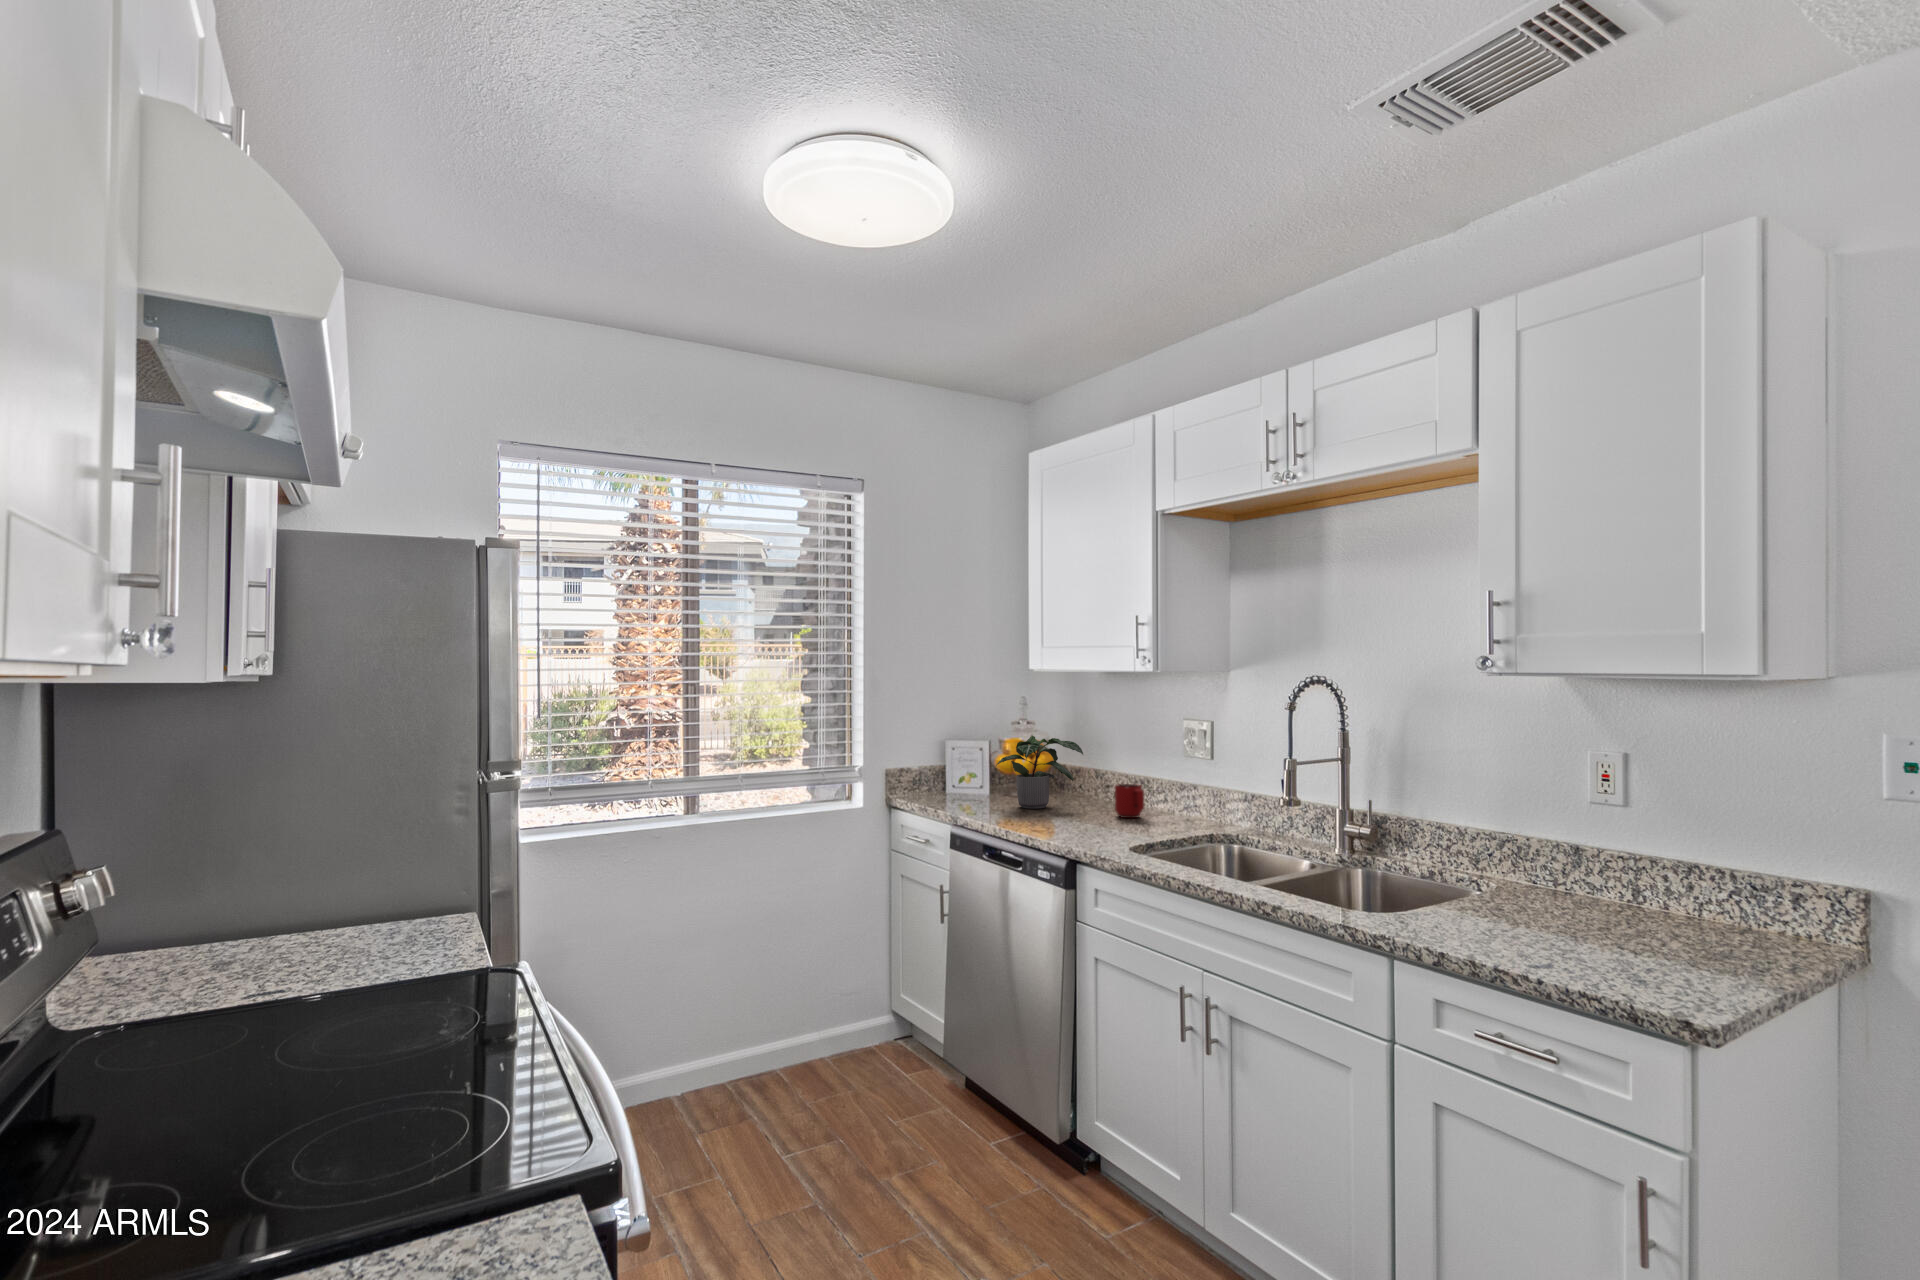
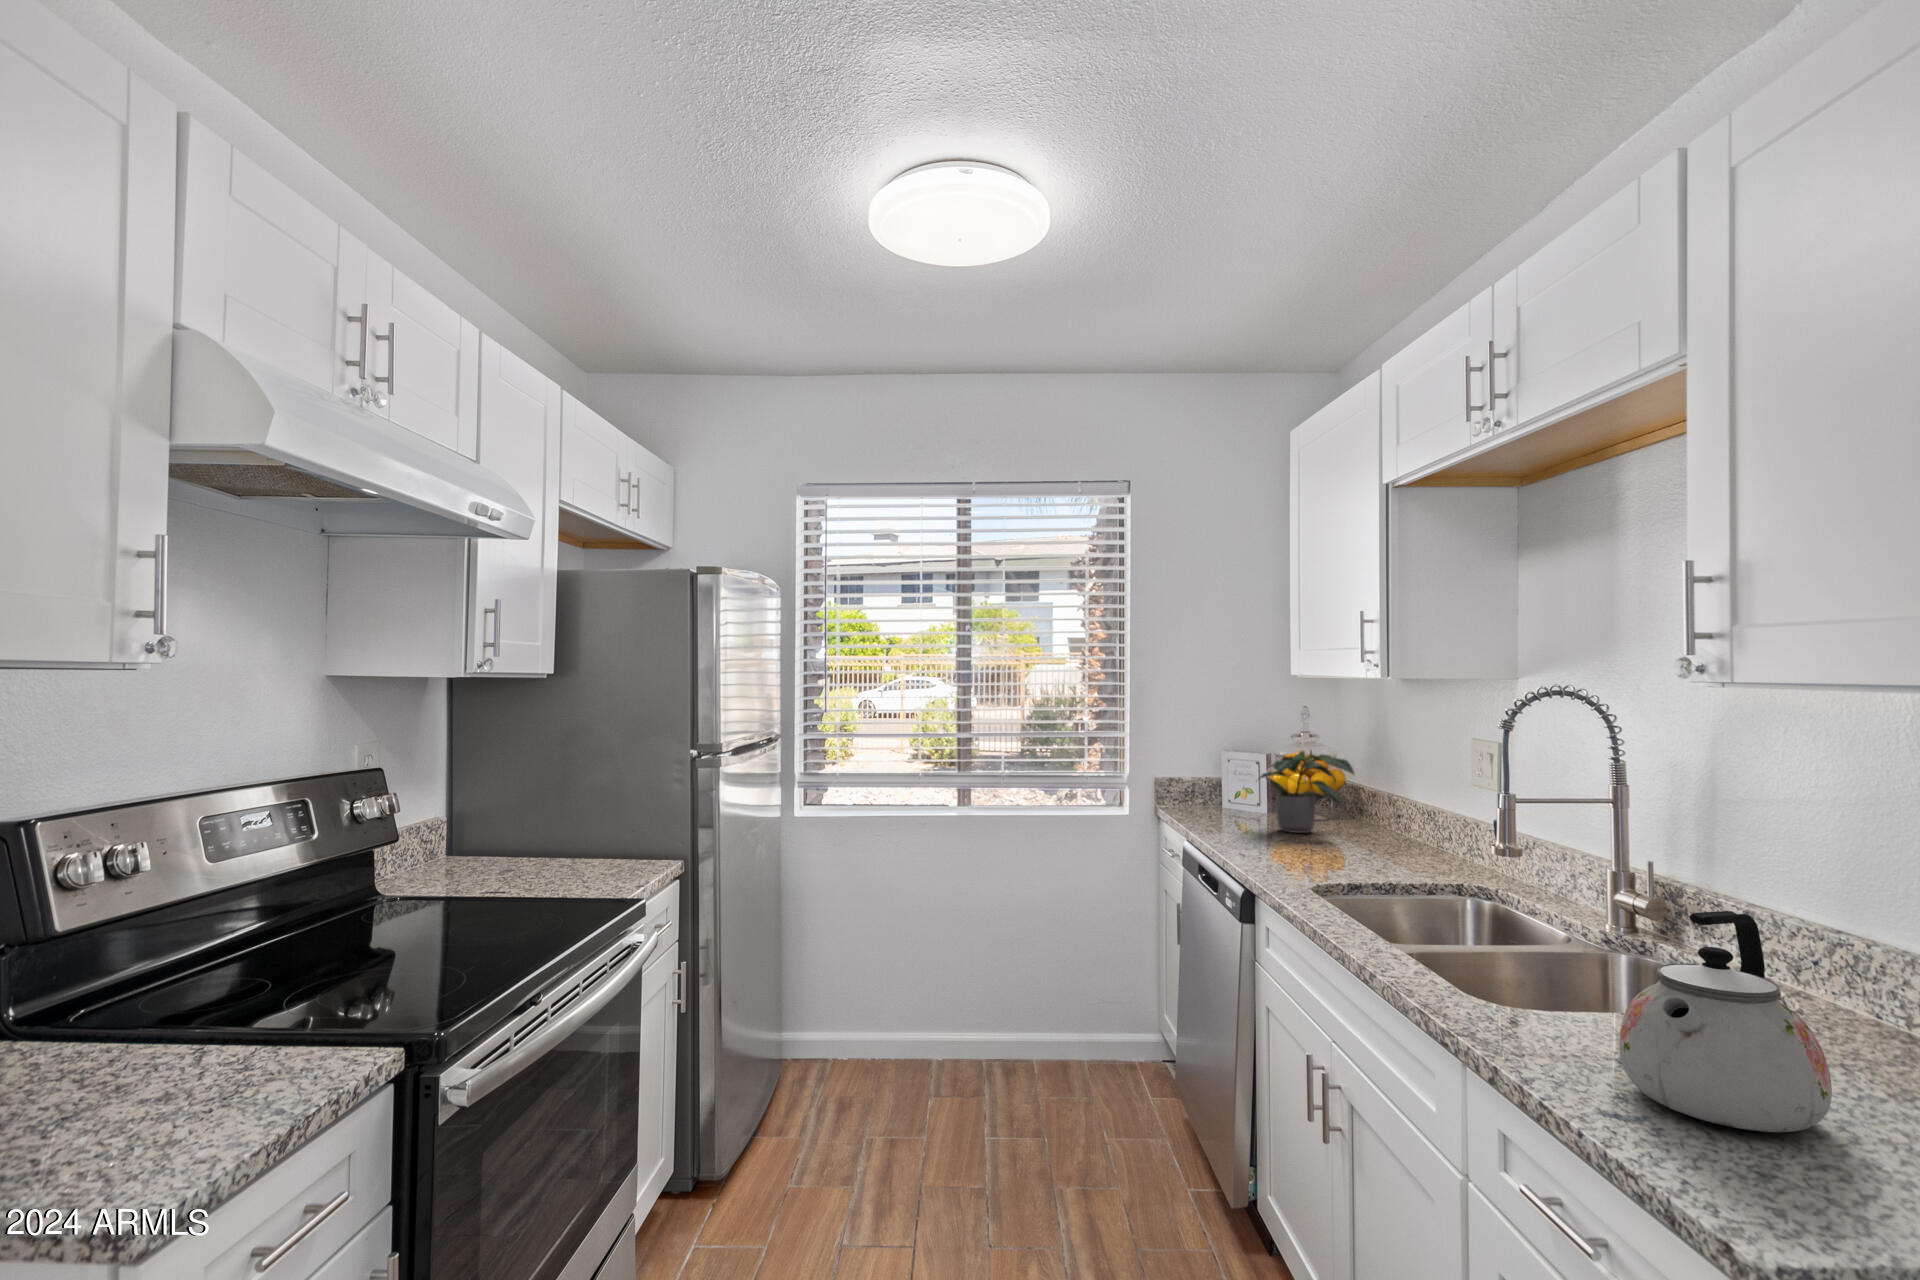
mug: present [1115,784,1144,818] -> none [1375,813,1410,855]
kettle: none [1492,819,1617,953] -> present [1619,911,1832,1132]

